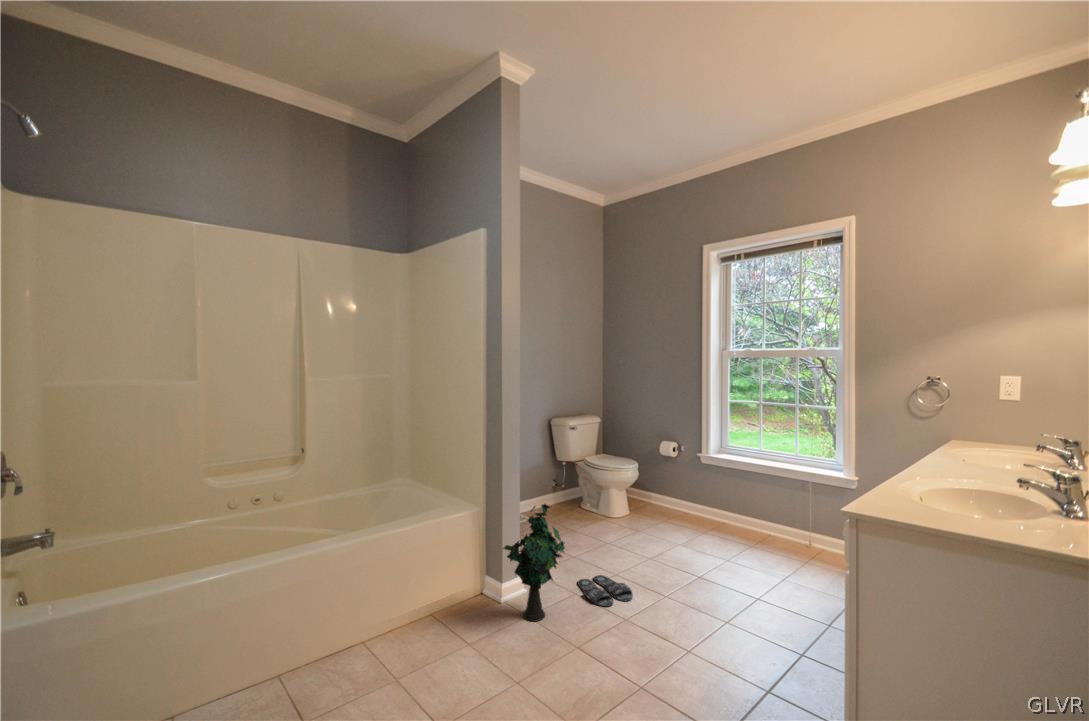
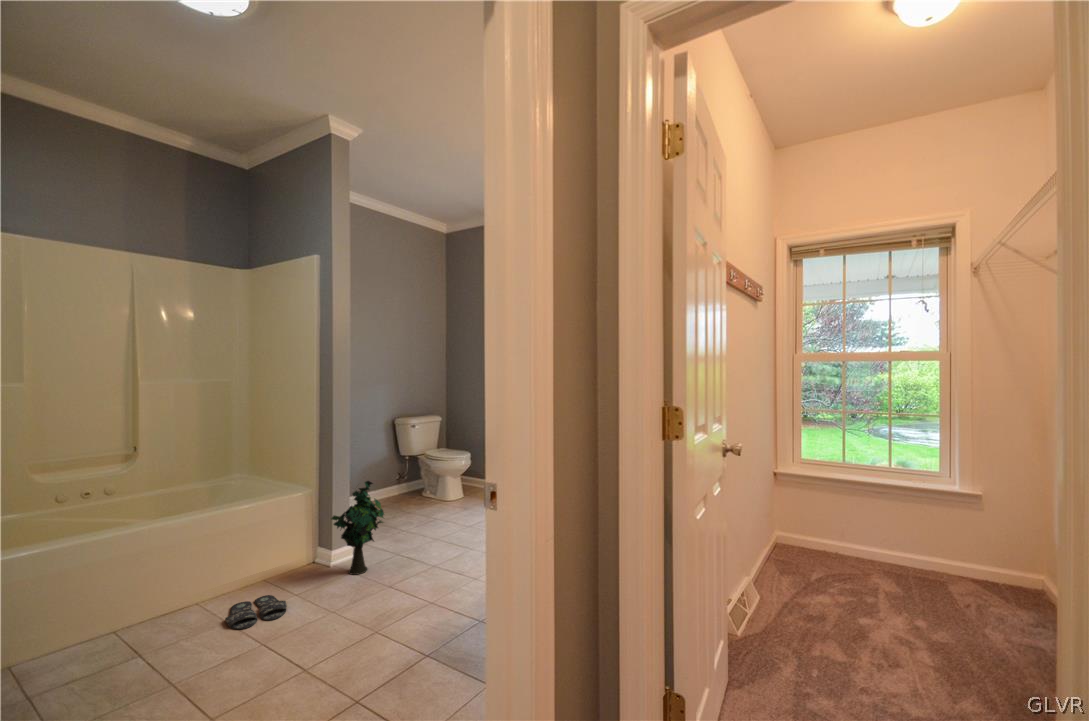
slippers: present [578,575,633,607] -> present [225,595,287,629]

